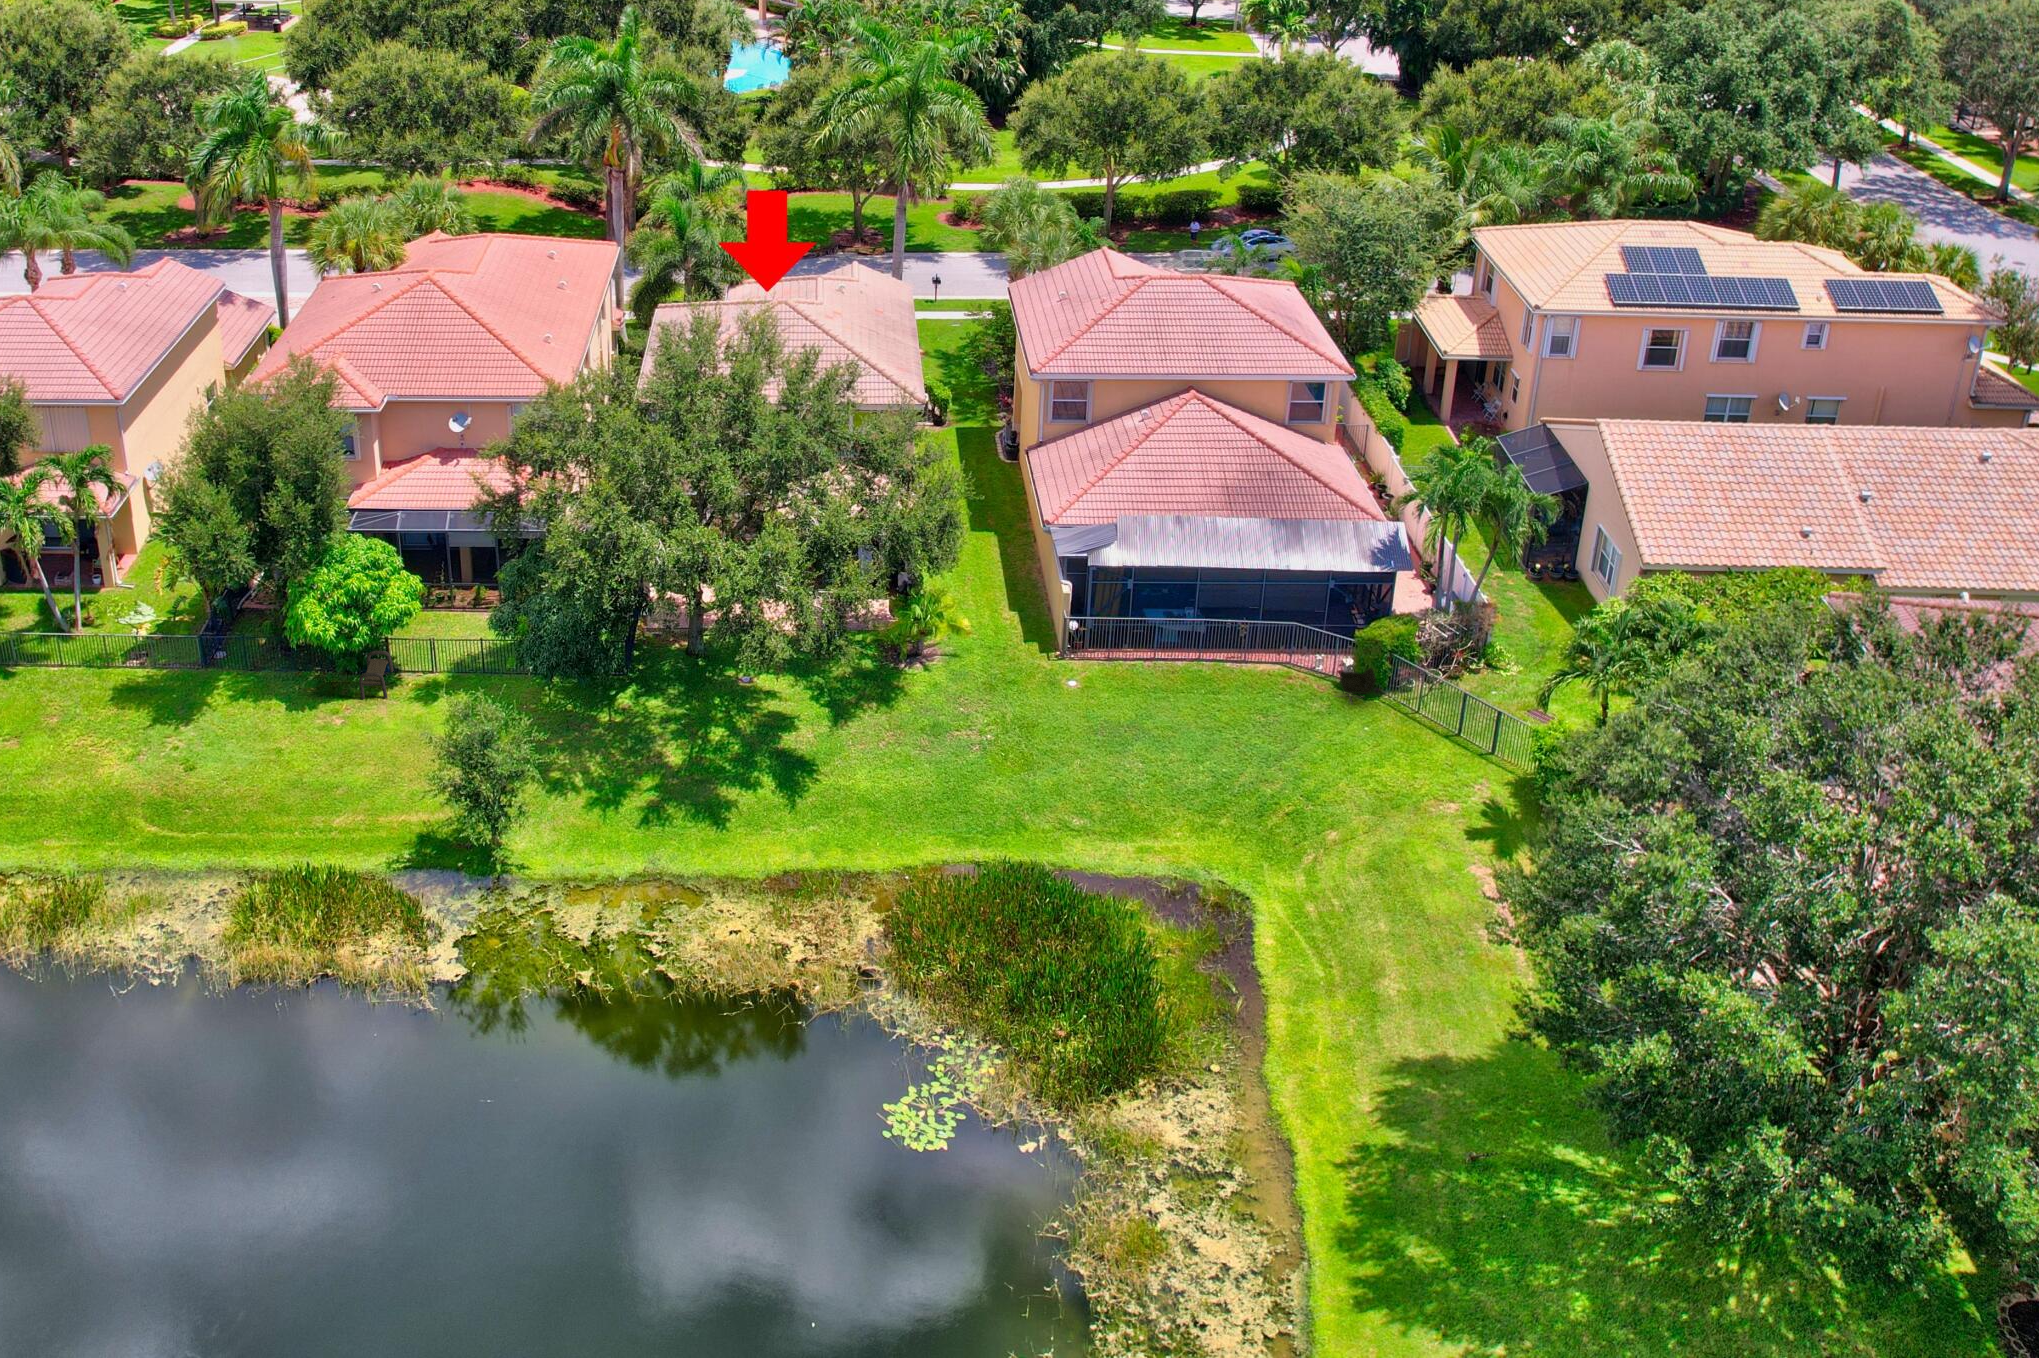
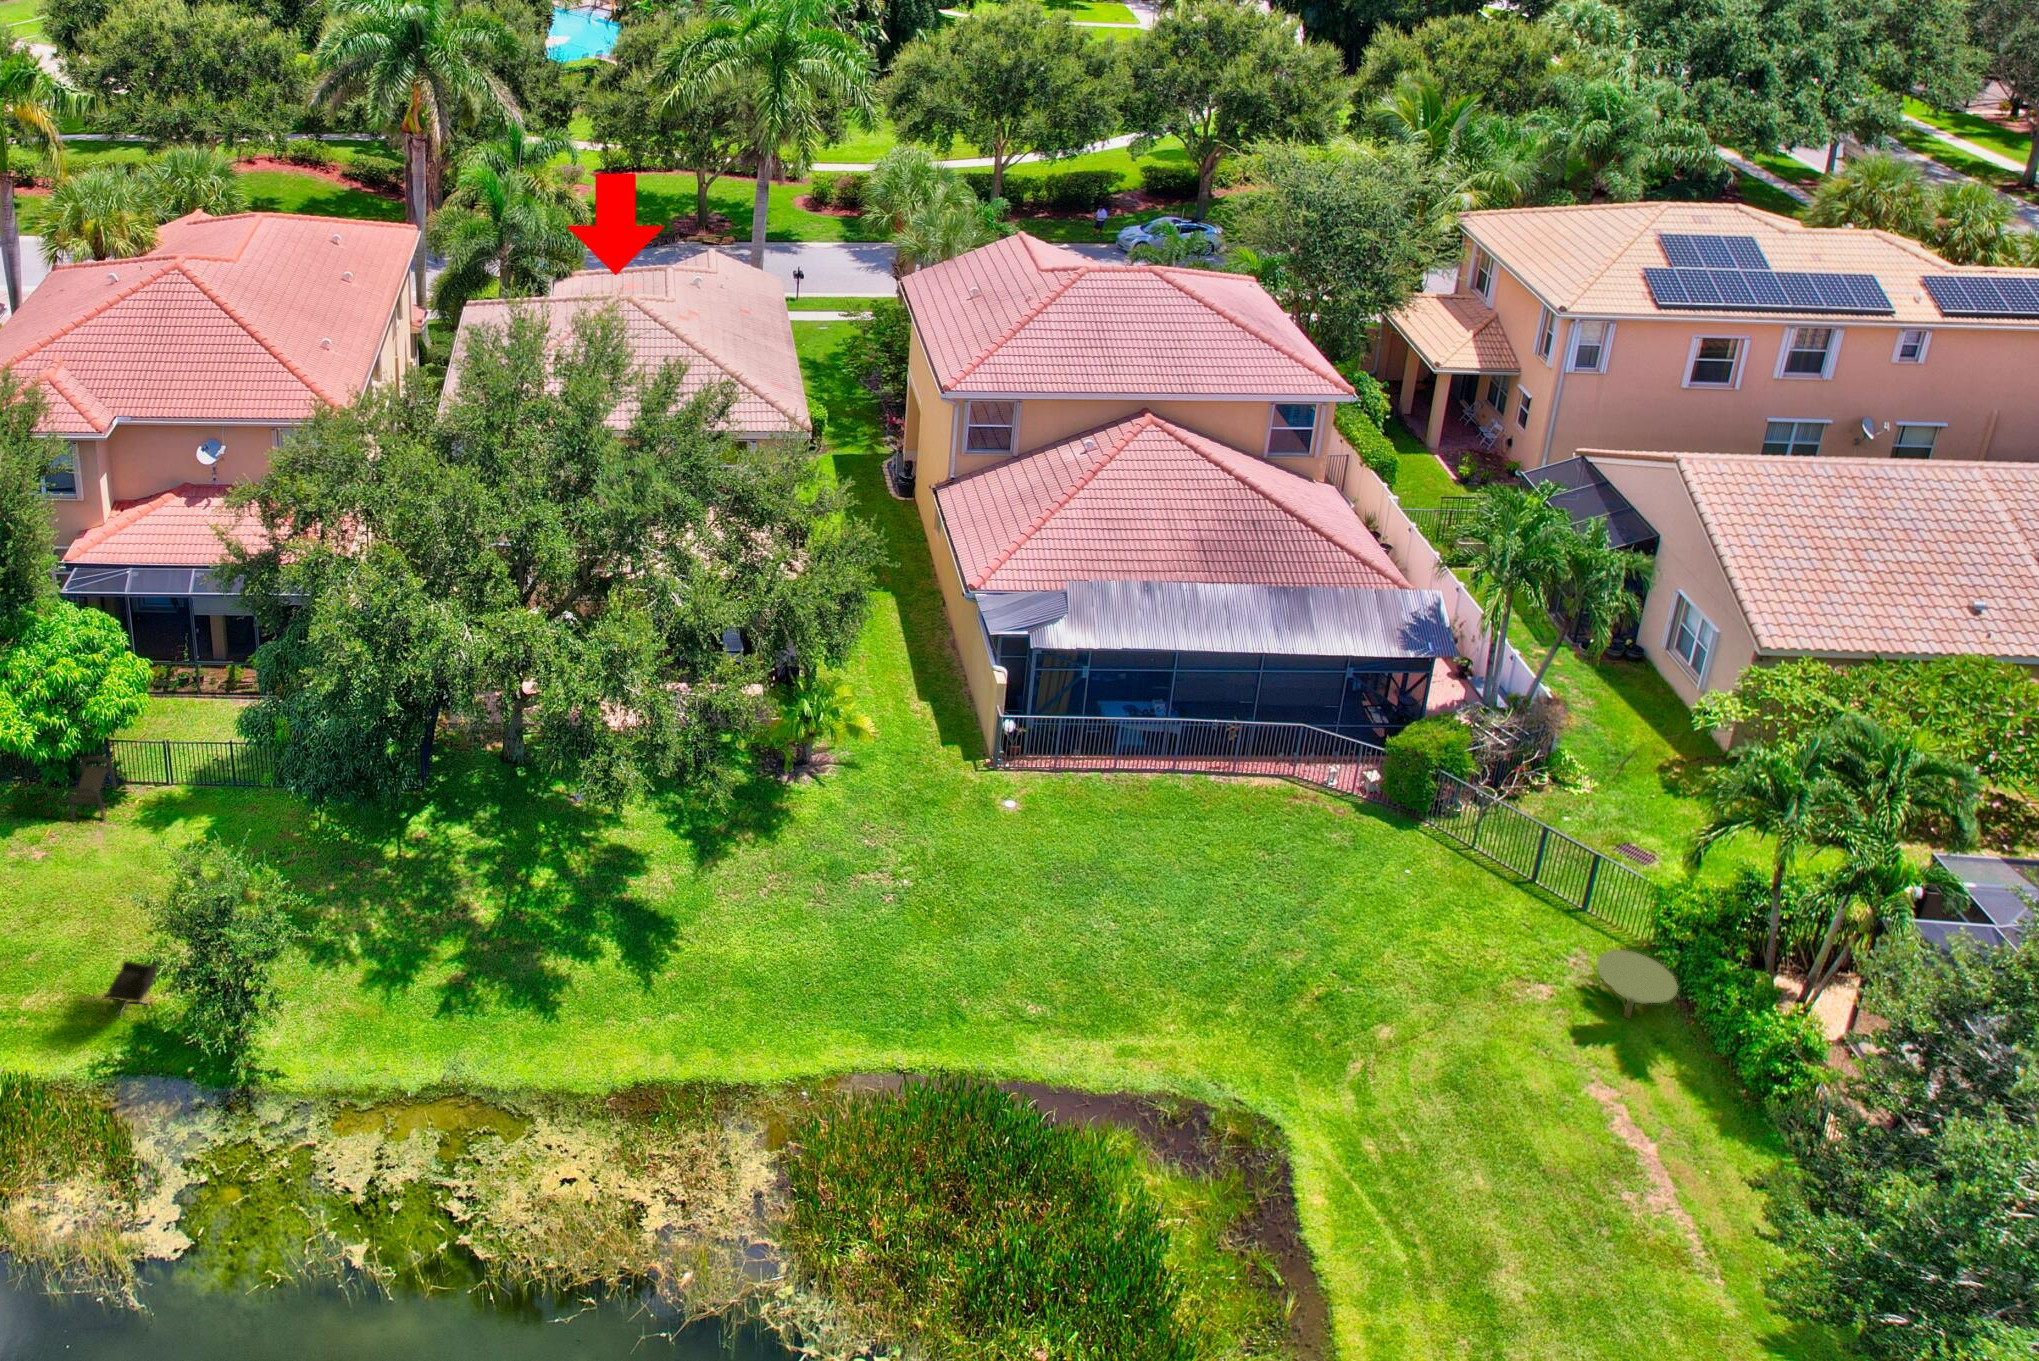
lounge chair: present [1340,668,1376,698] -> present [103,961,158,1013]
round table: none [1487,776,1542,822] -> present [1596,950,1678,1018]

